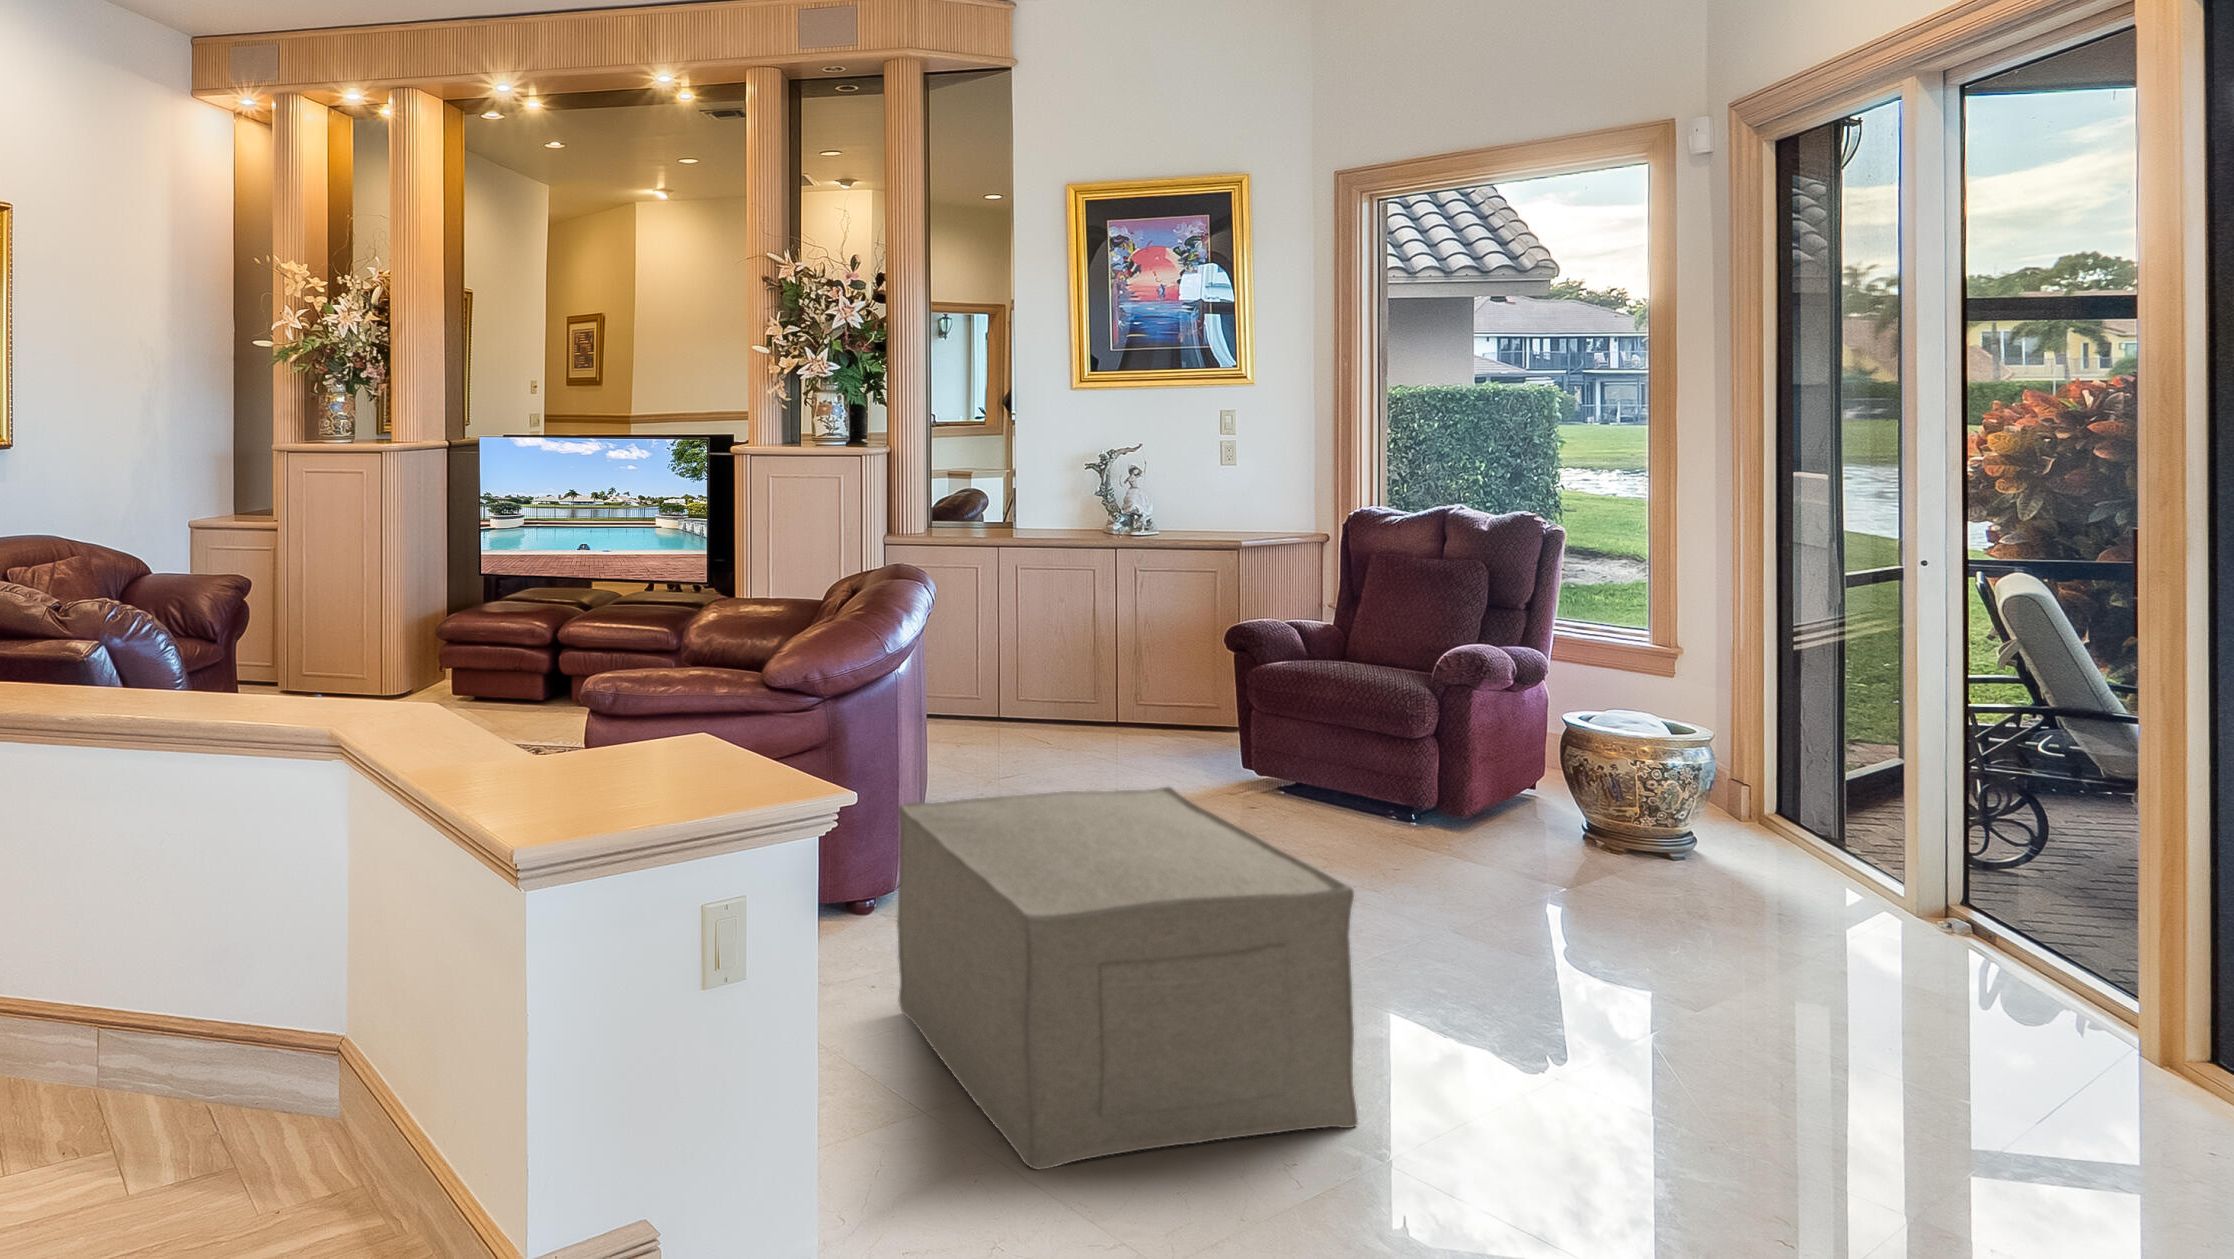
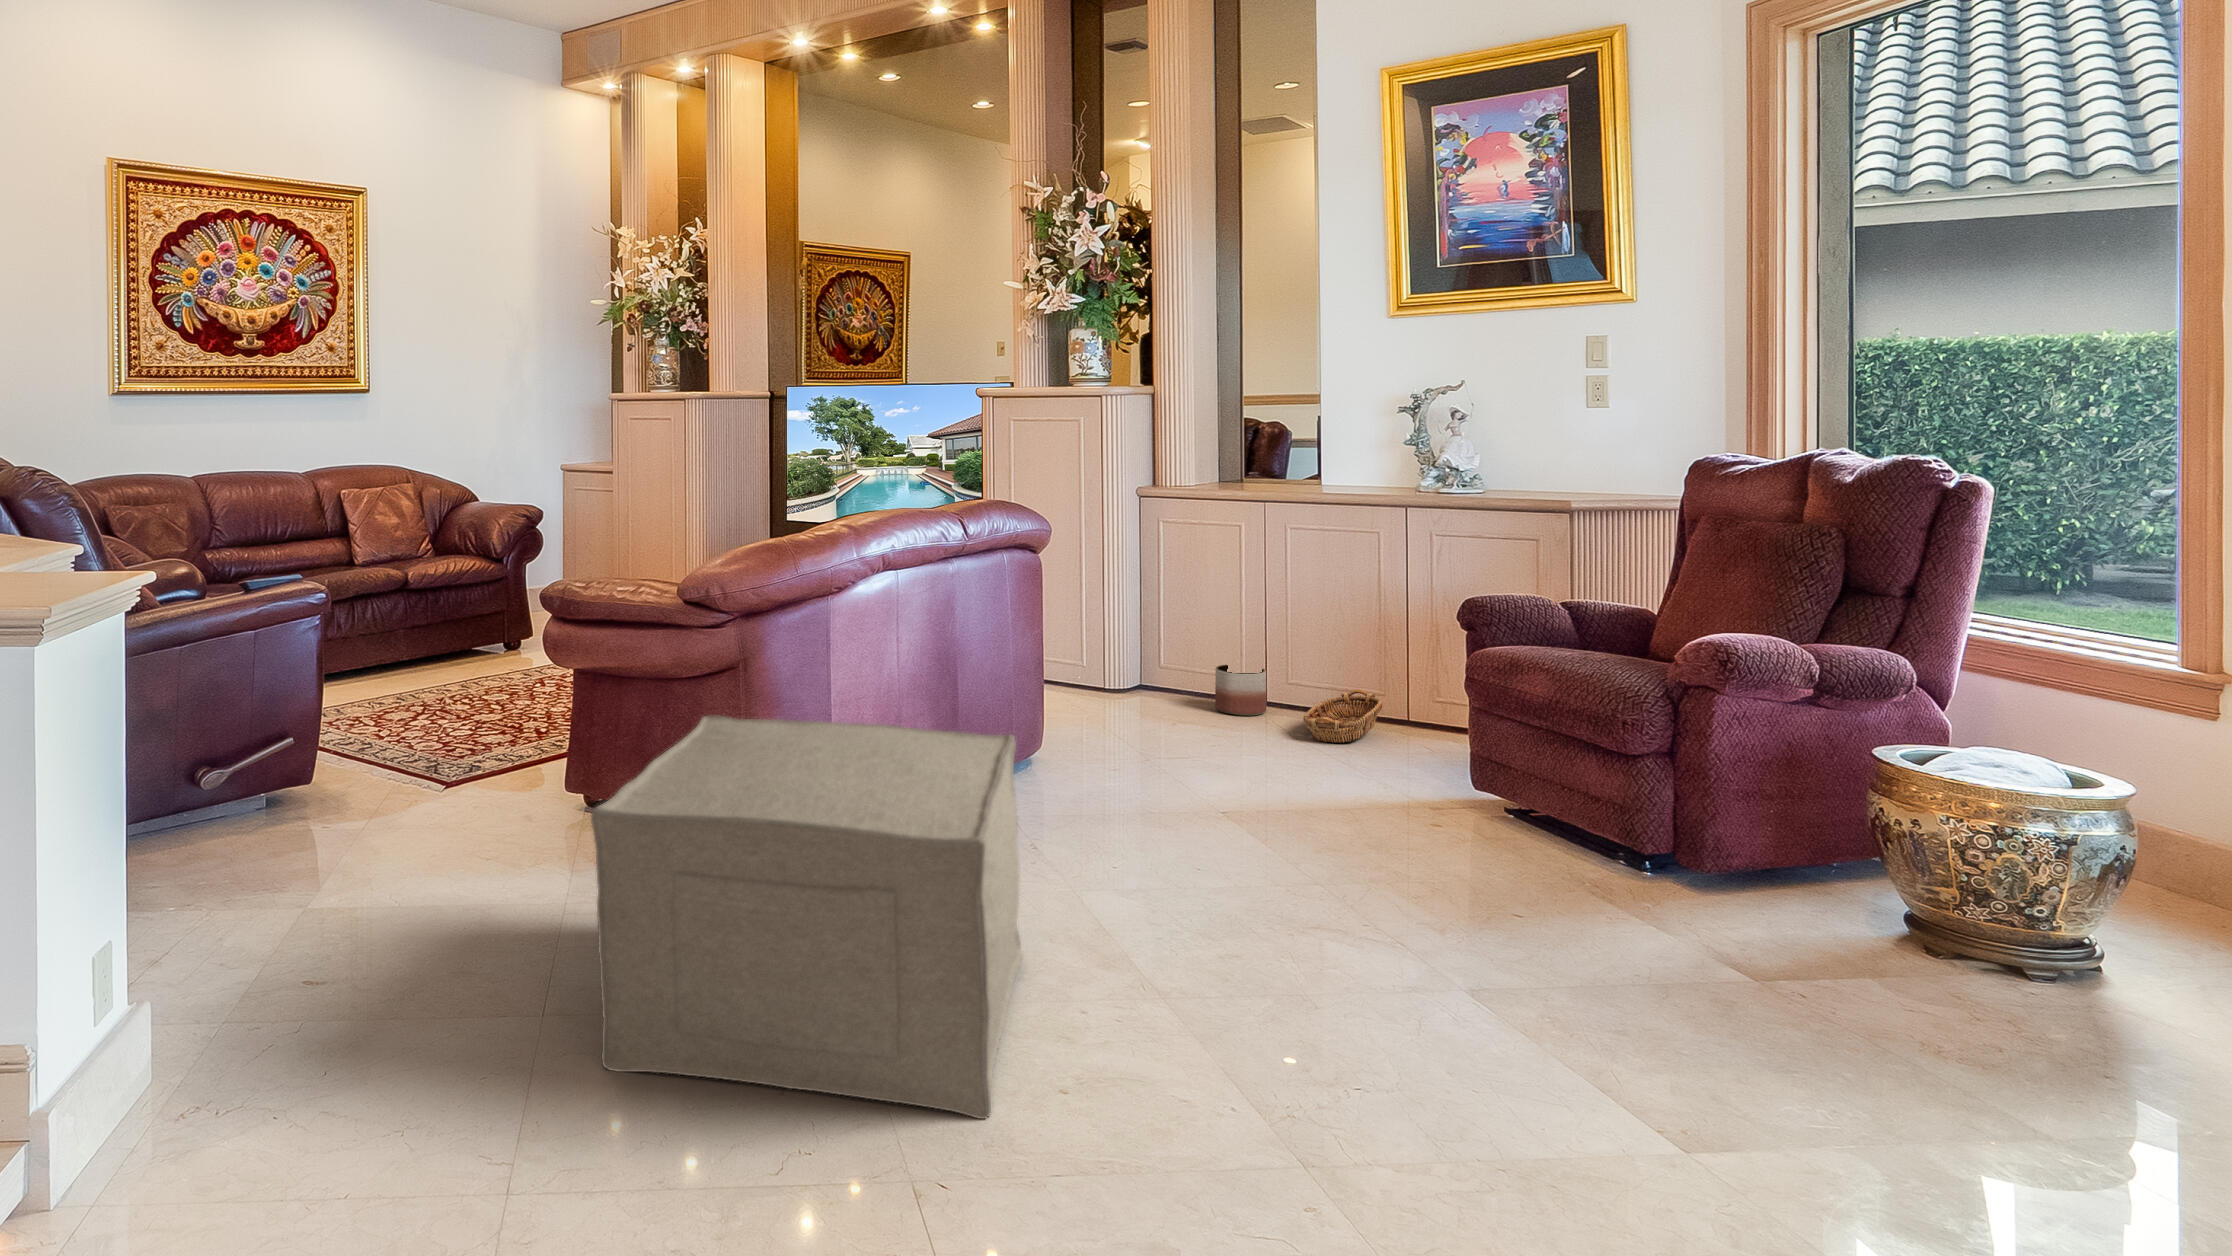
planter: none [965,689,1007,734] -> present [1215,664,1267,716]
basket: none [1052,702,1122,753] -> present [1303,689,1382,743]

